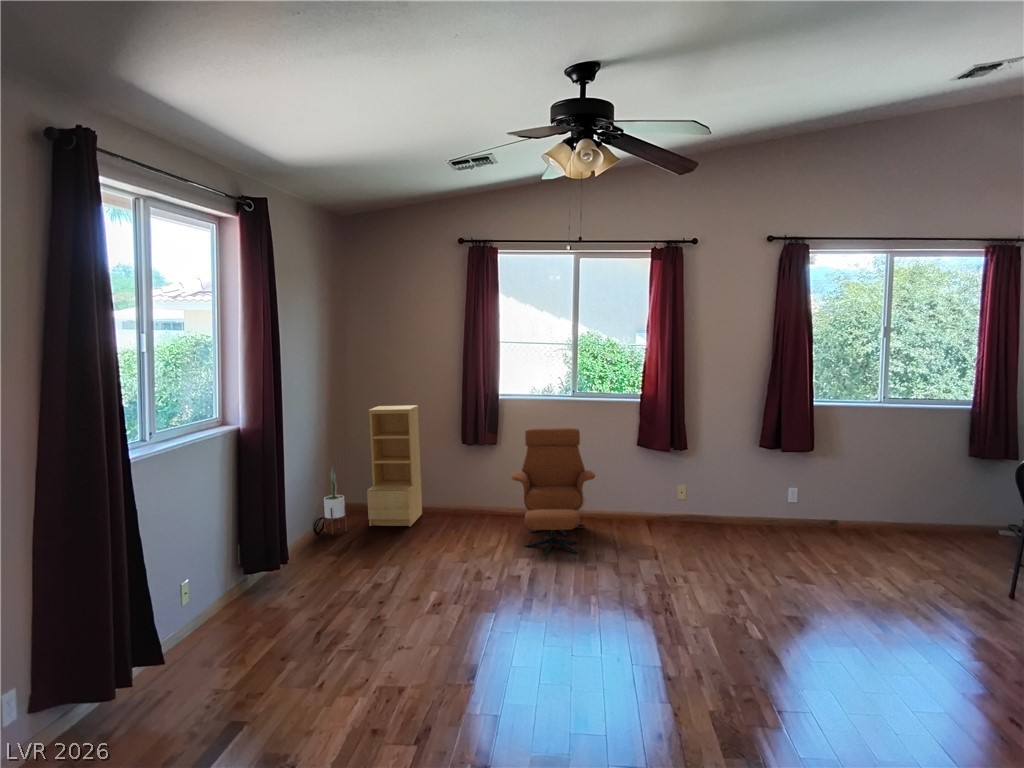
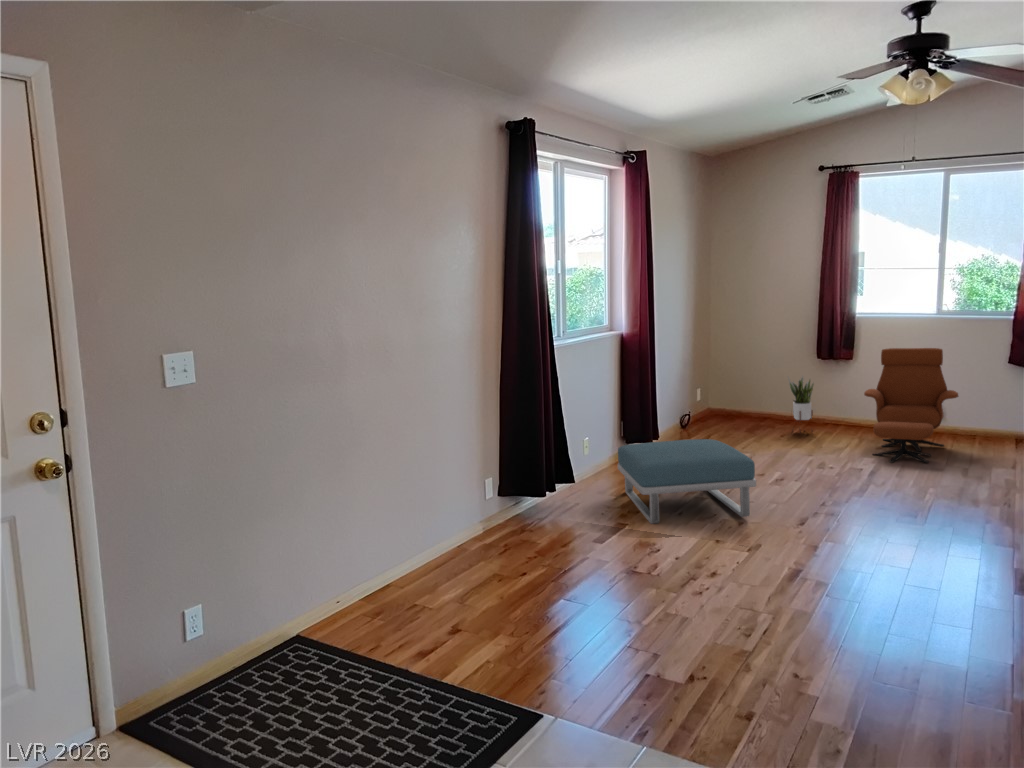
bookshelf: present [367,405,422,526] -> none [723,327,774,434]
potted plant: present [323,470,347,535] -> present [788,376,814,433]
footstool: none [223,575,415,739] -> present [618,439,756,524]

